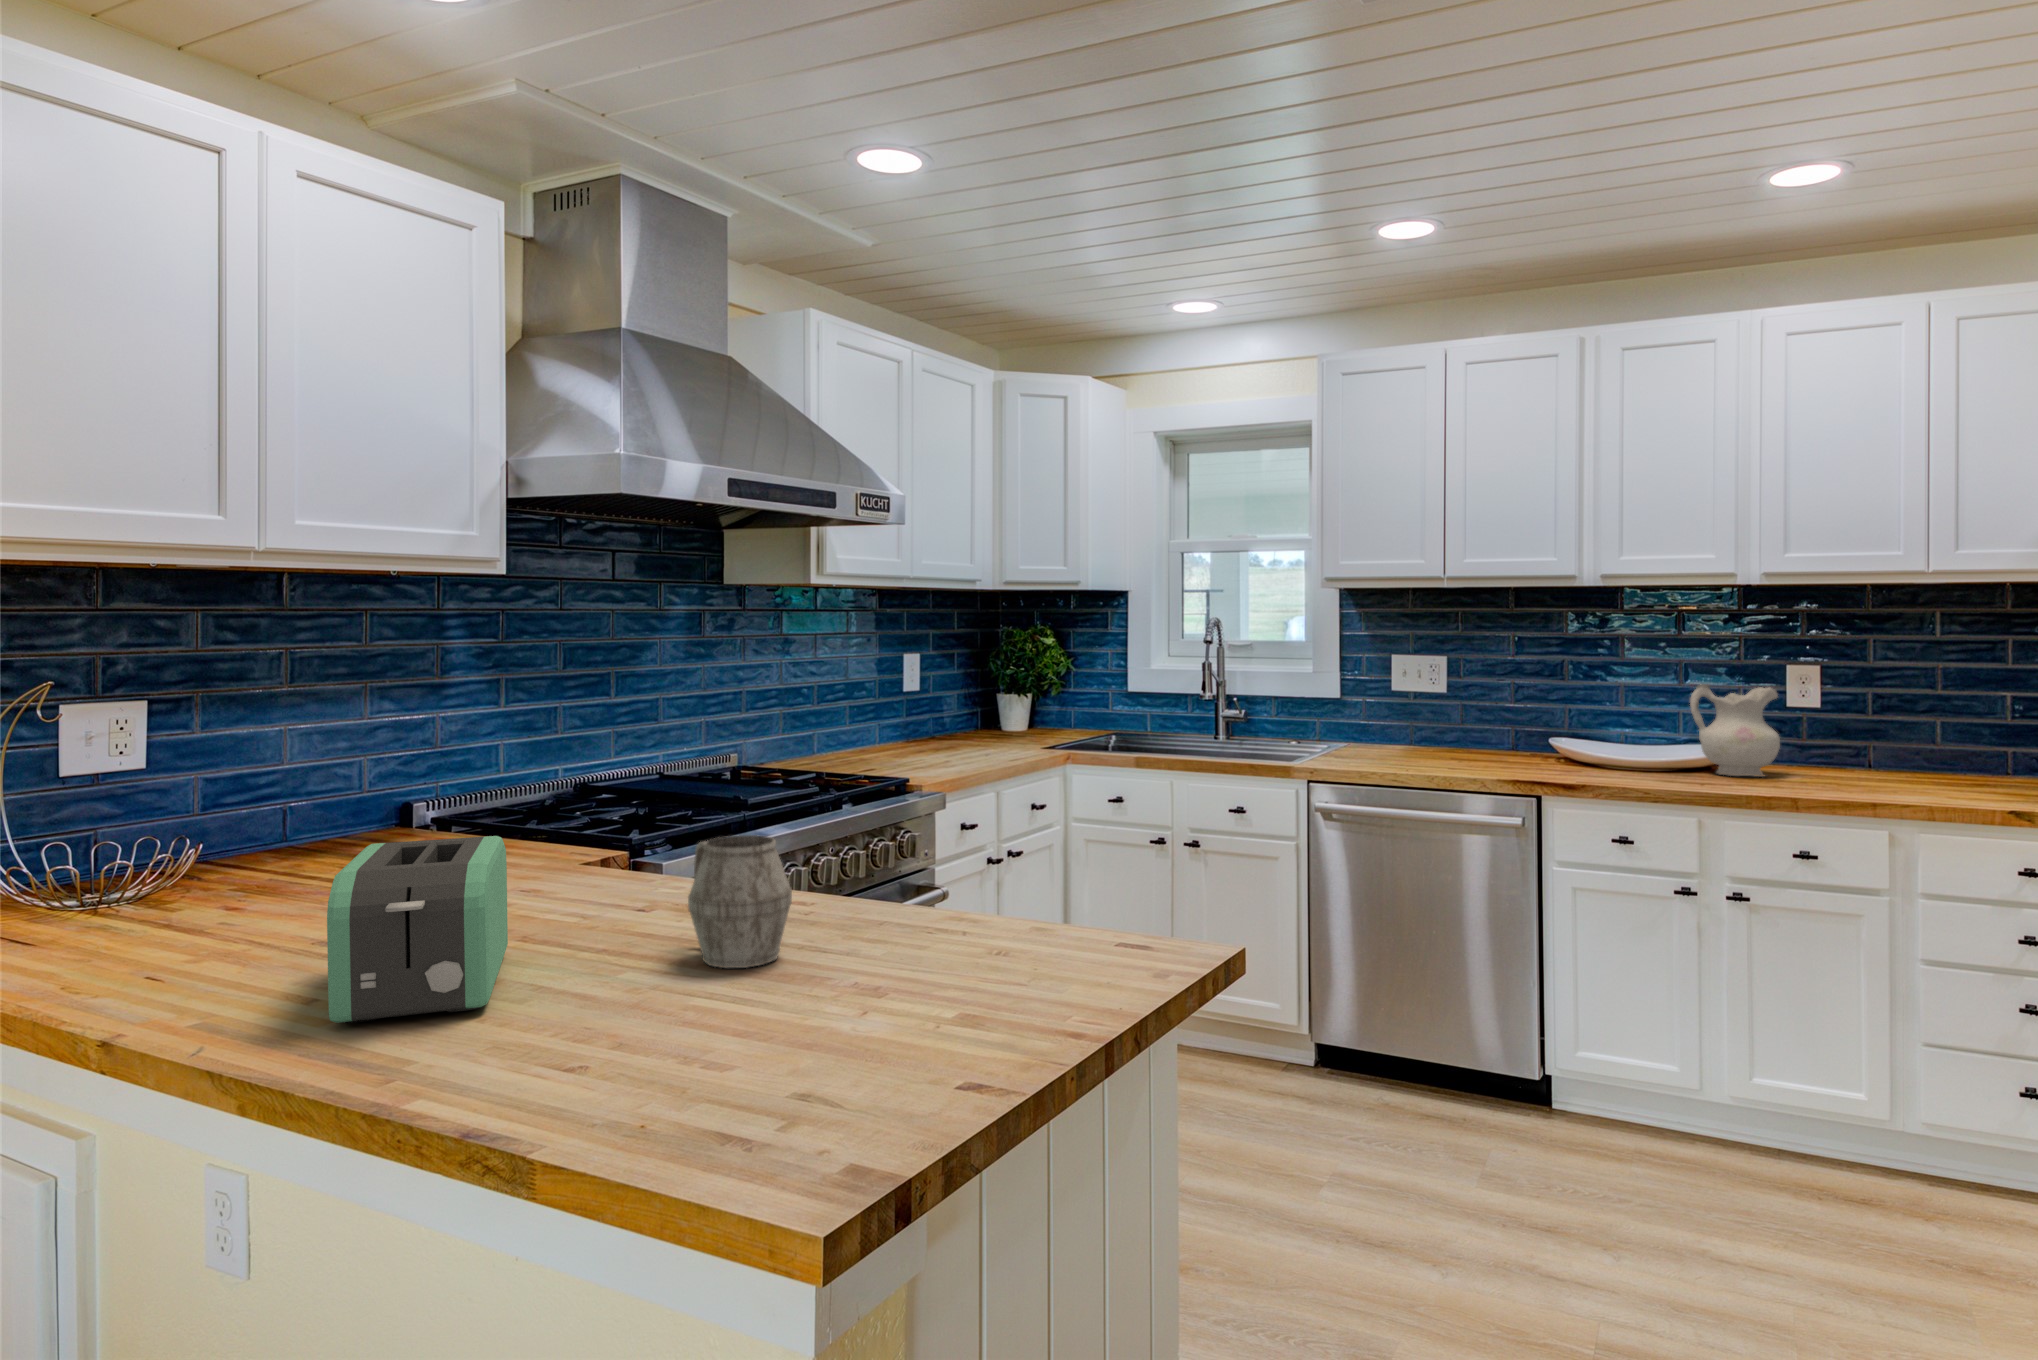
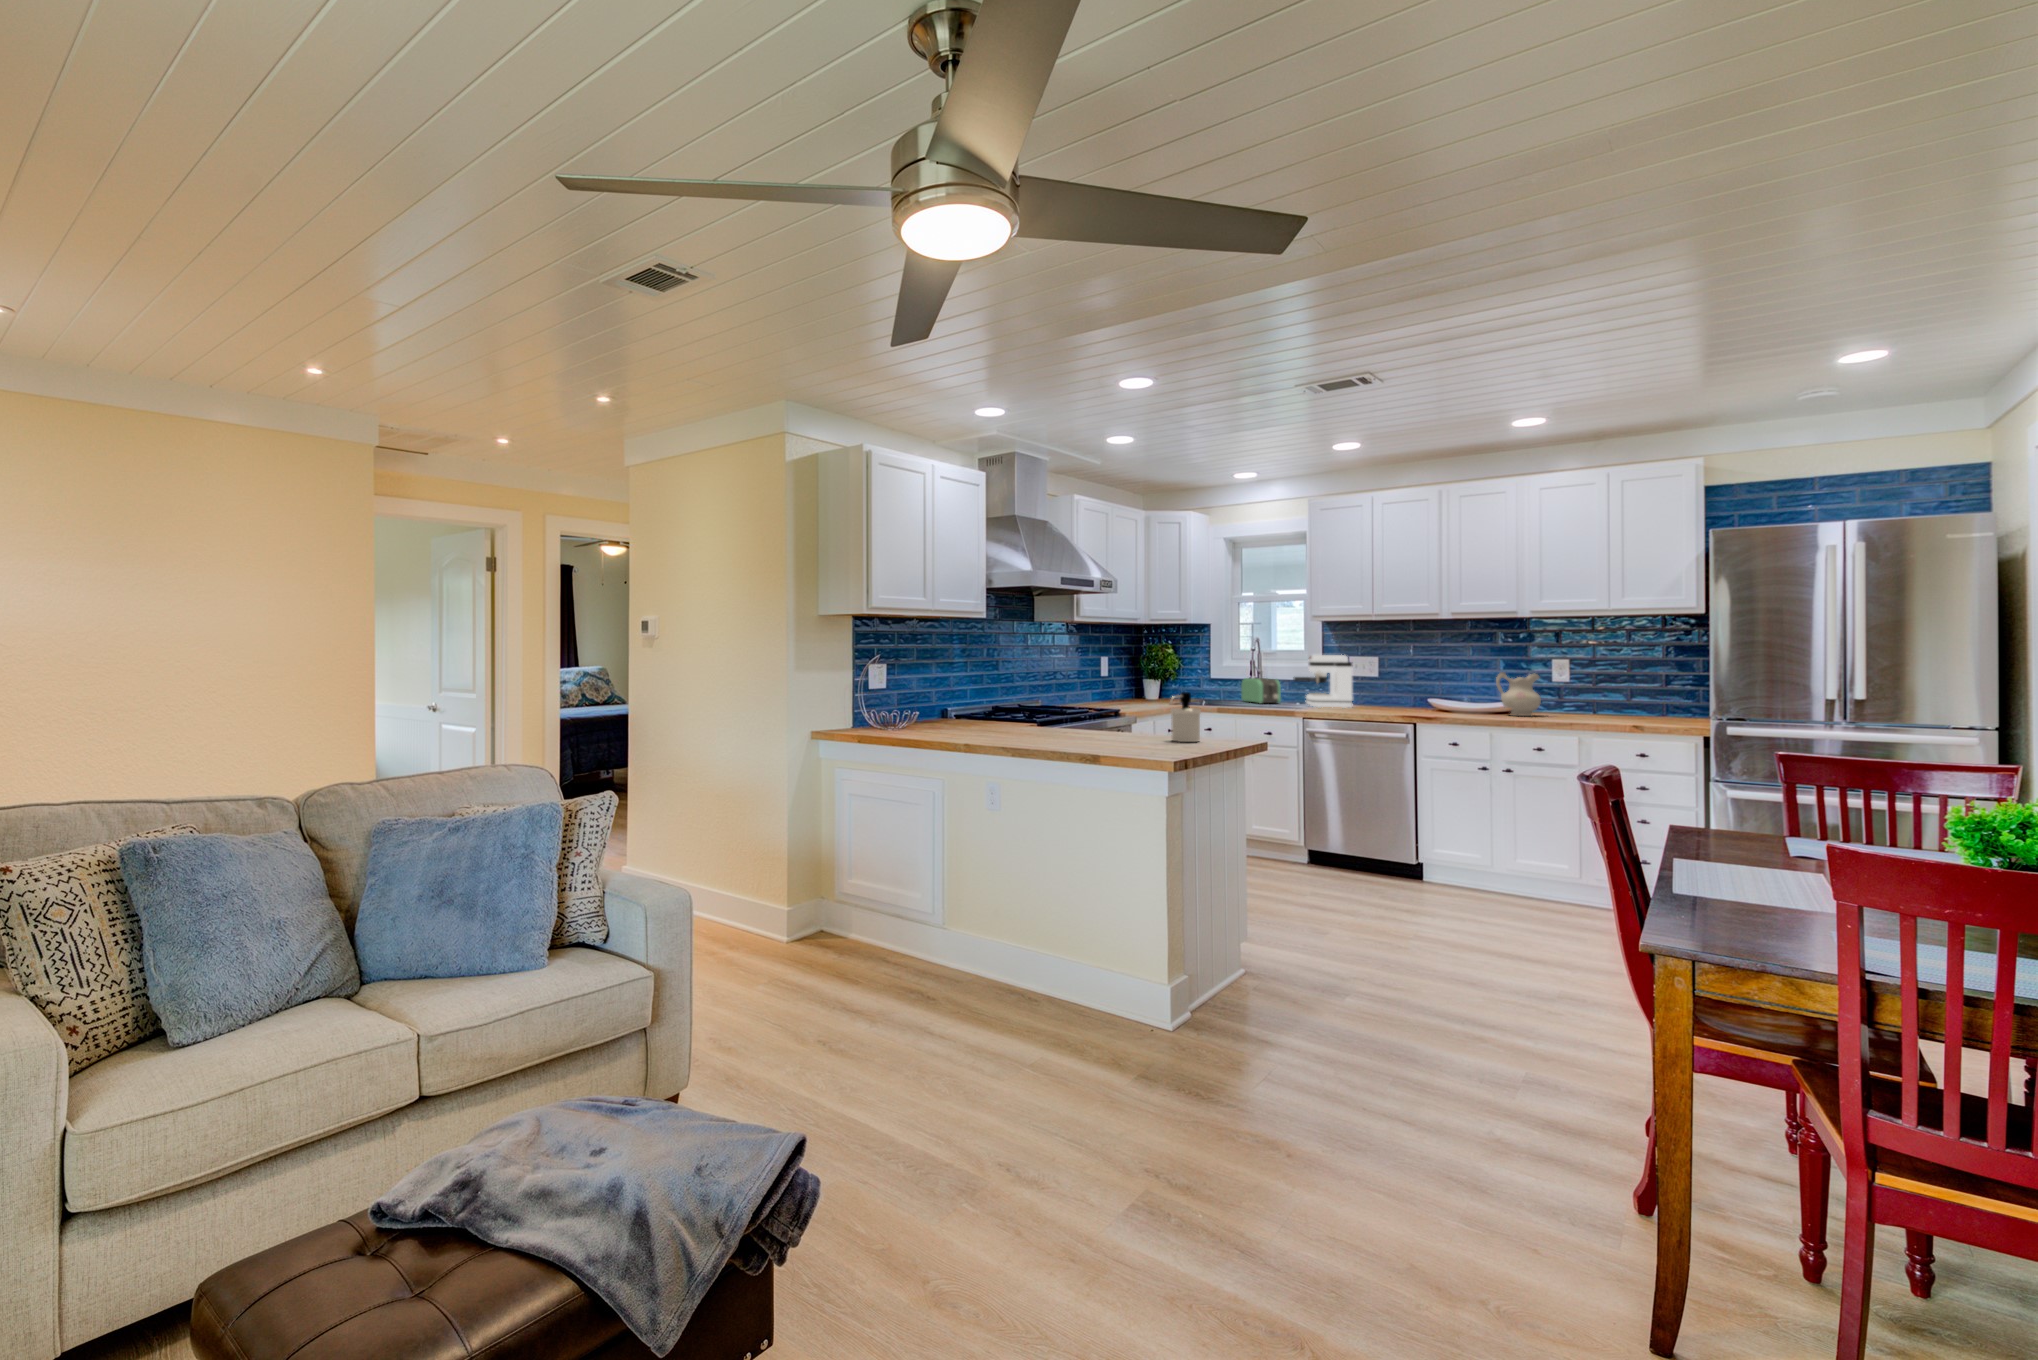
coffee maker: none [1286,649,1403,760] -> present [1294,655,1353,708]
soap dispenser: none [893,820,1020,1007] -> present [1170,692,1201,742]
mug: present [688,835,792,968] -> none [1094,700,1127,737]
toaster: present [327,836,508,1024] -> present [1241,678,1281,704]

